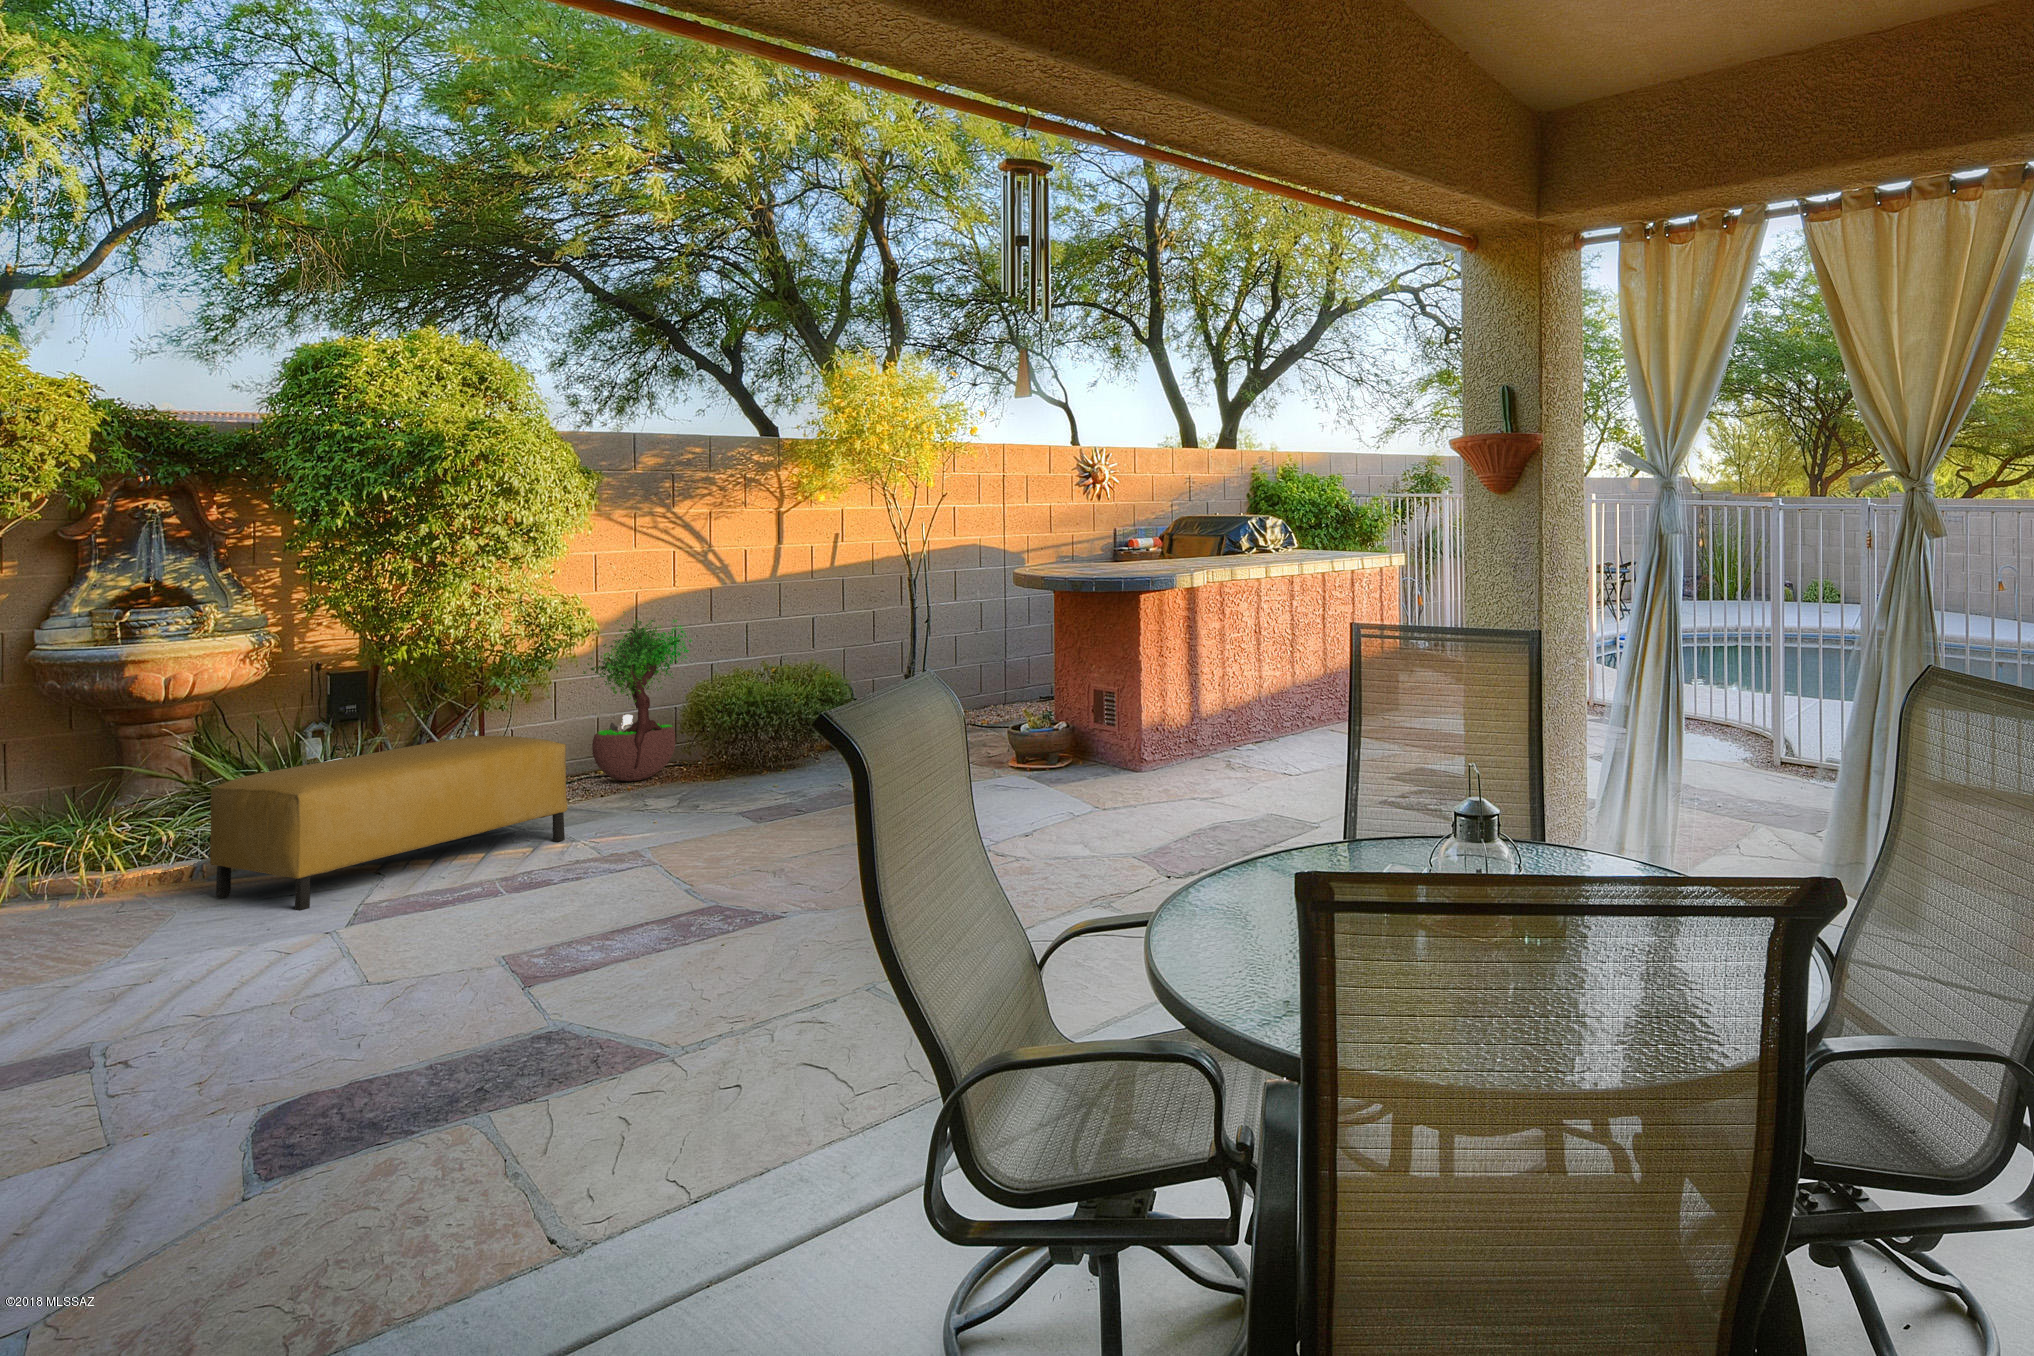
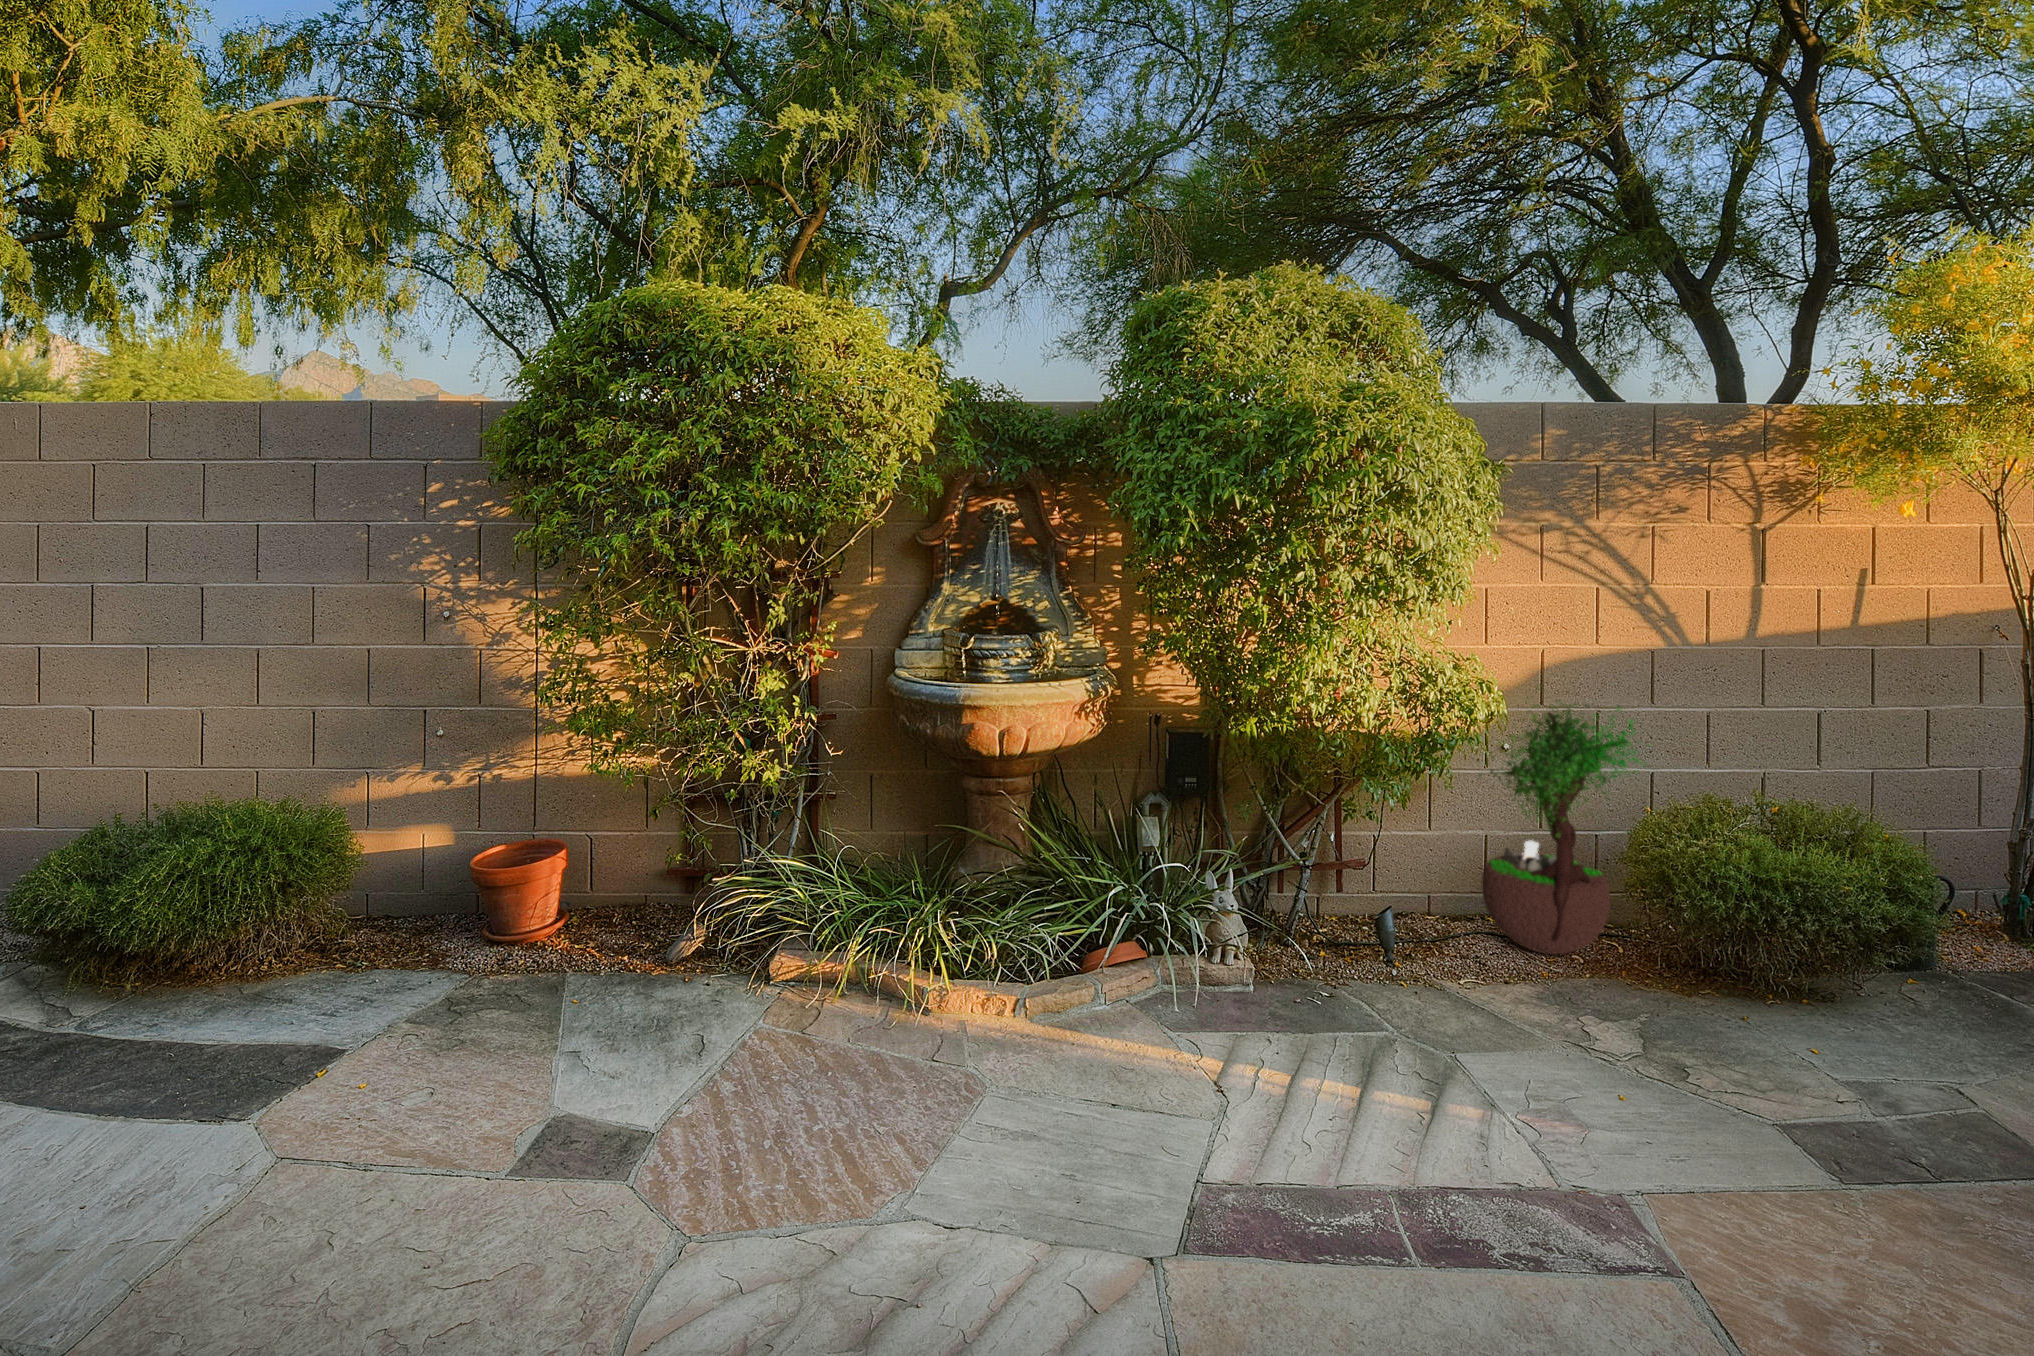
ottoman: present [210,736,568,911] -> none [1019,898,1517,1255]

